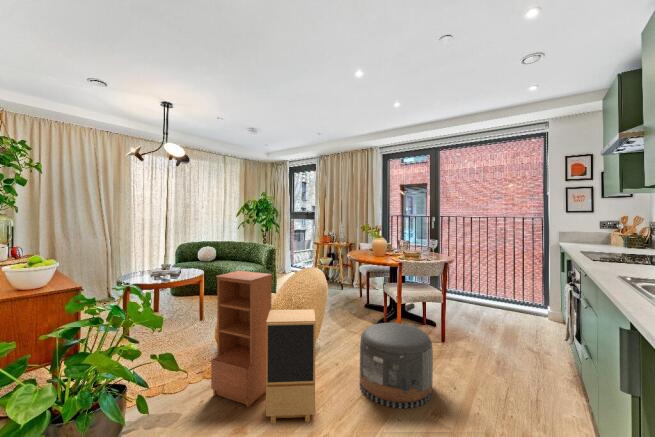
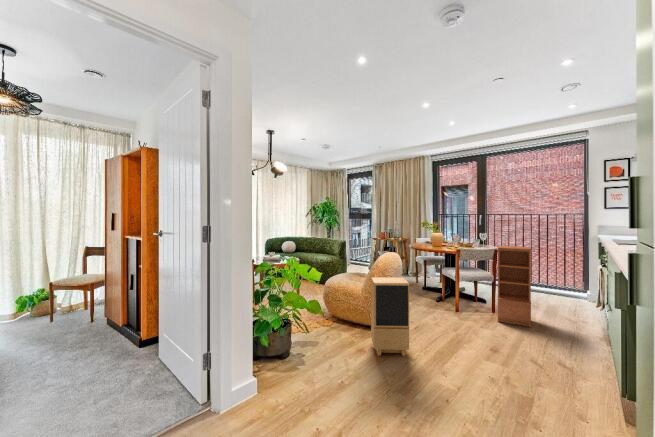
bookcase: present [211,271,272,407] -> present [498,246,531,327]
pouf: present [360,323,433,408] -> none [435,292,495,352]

